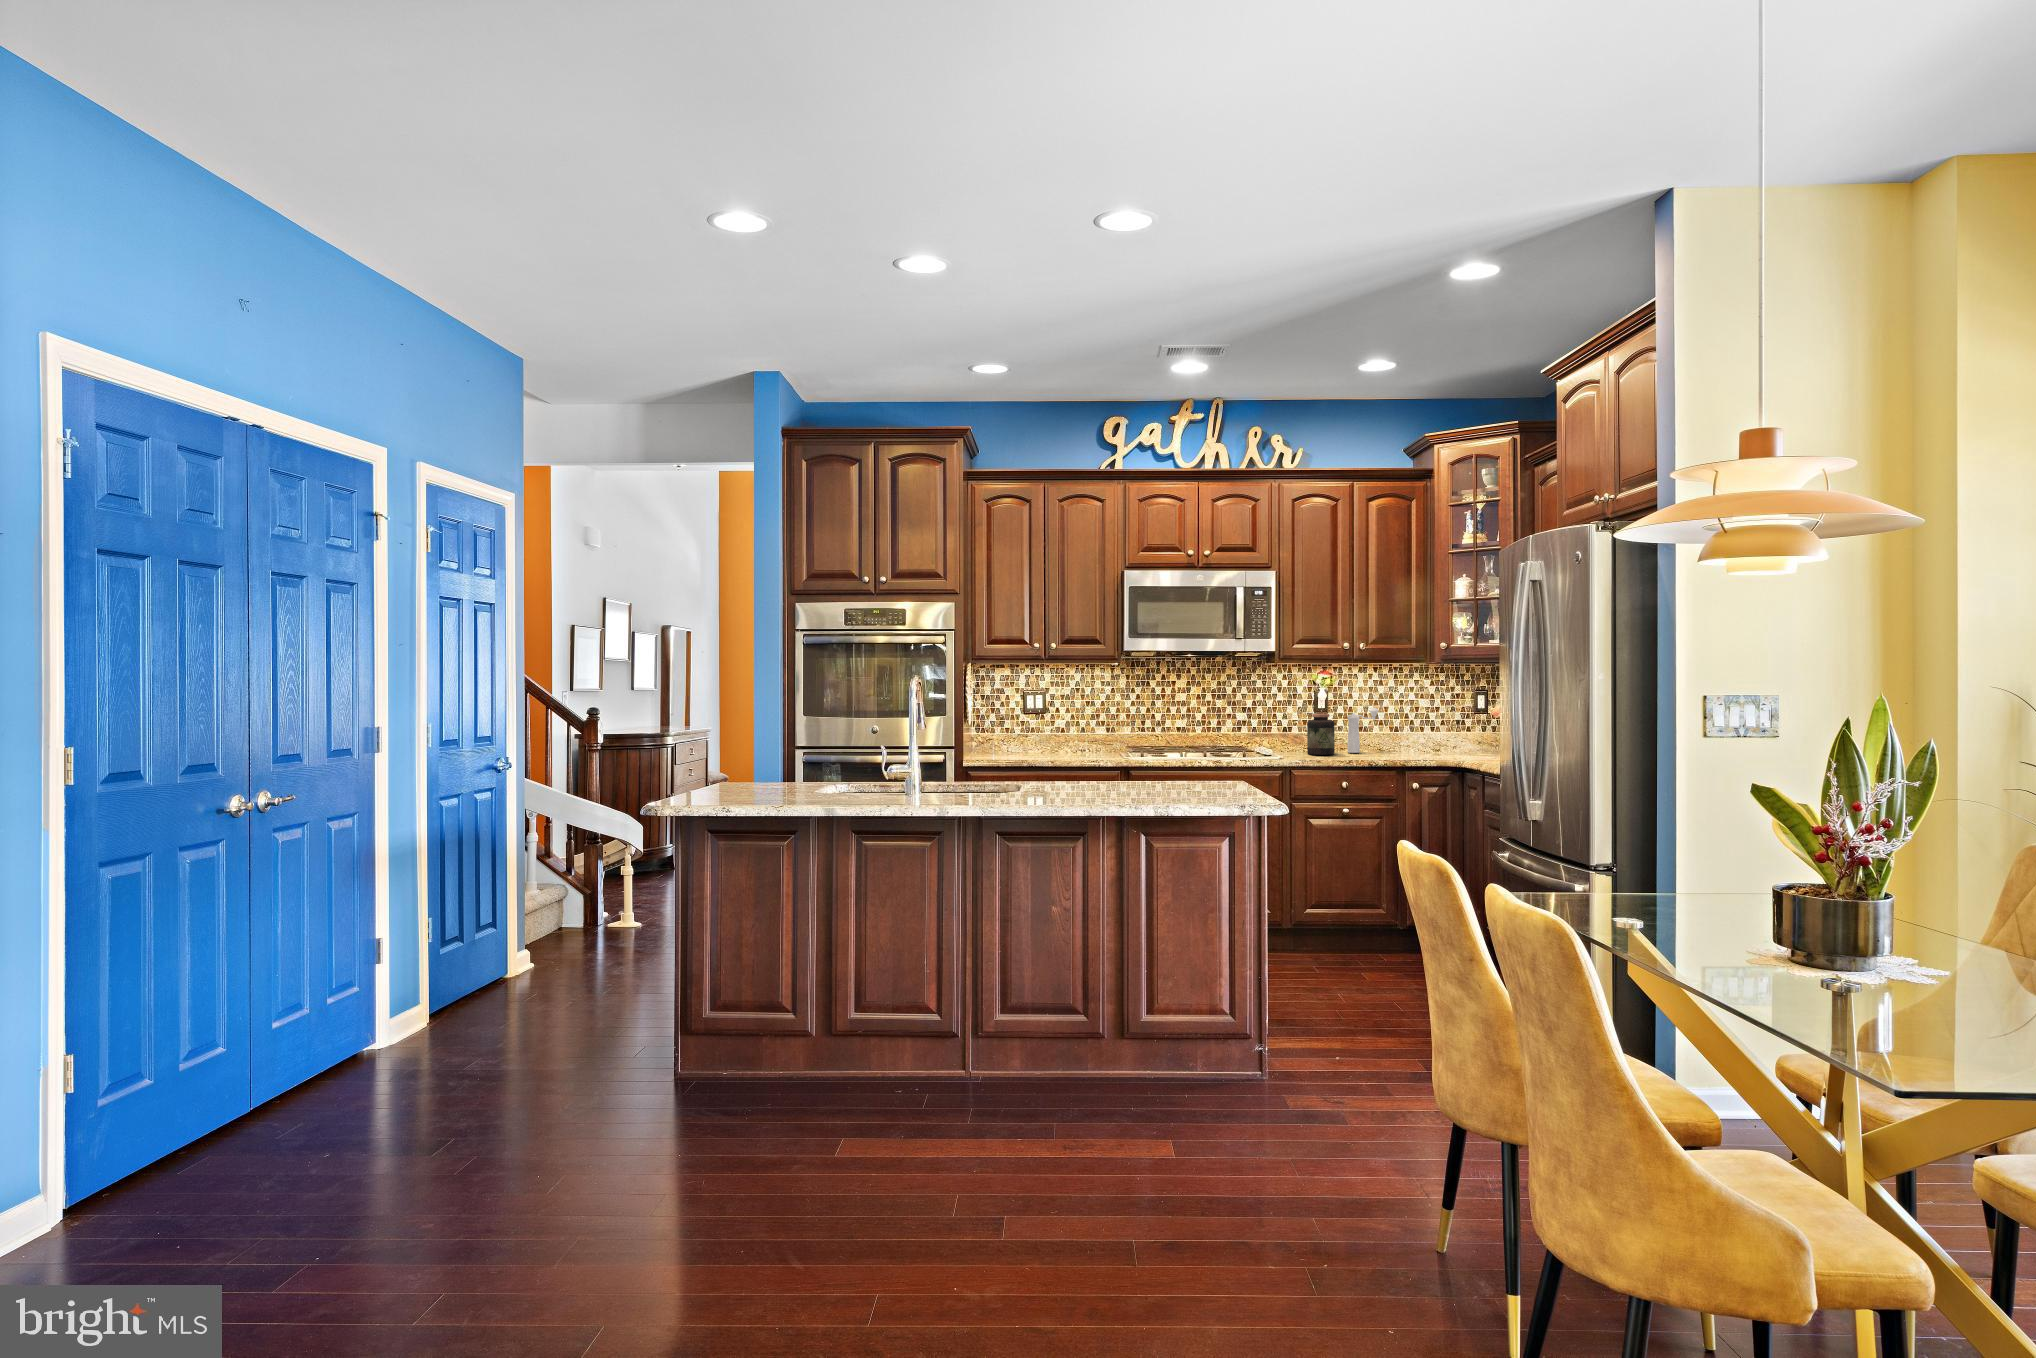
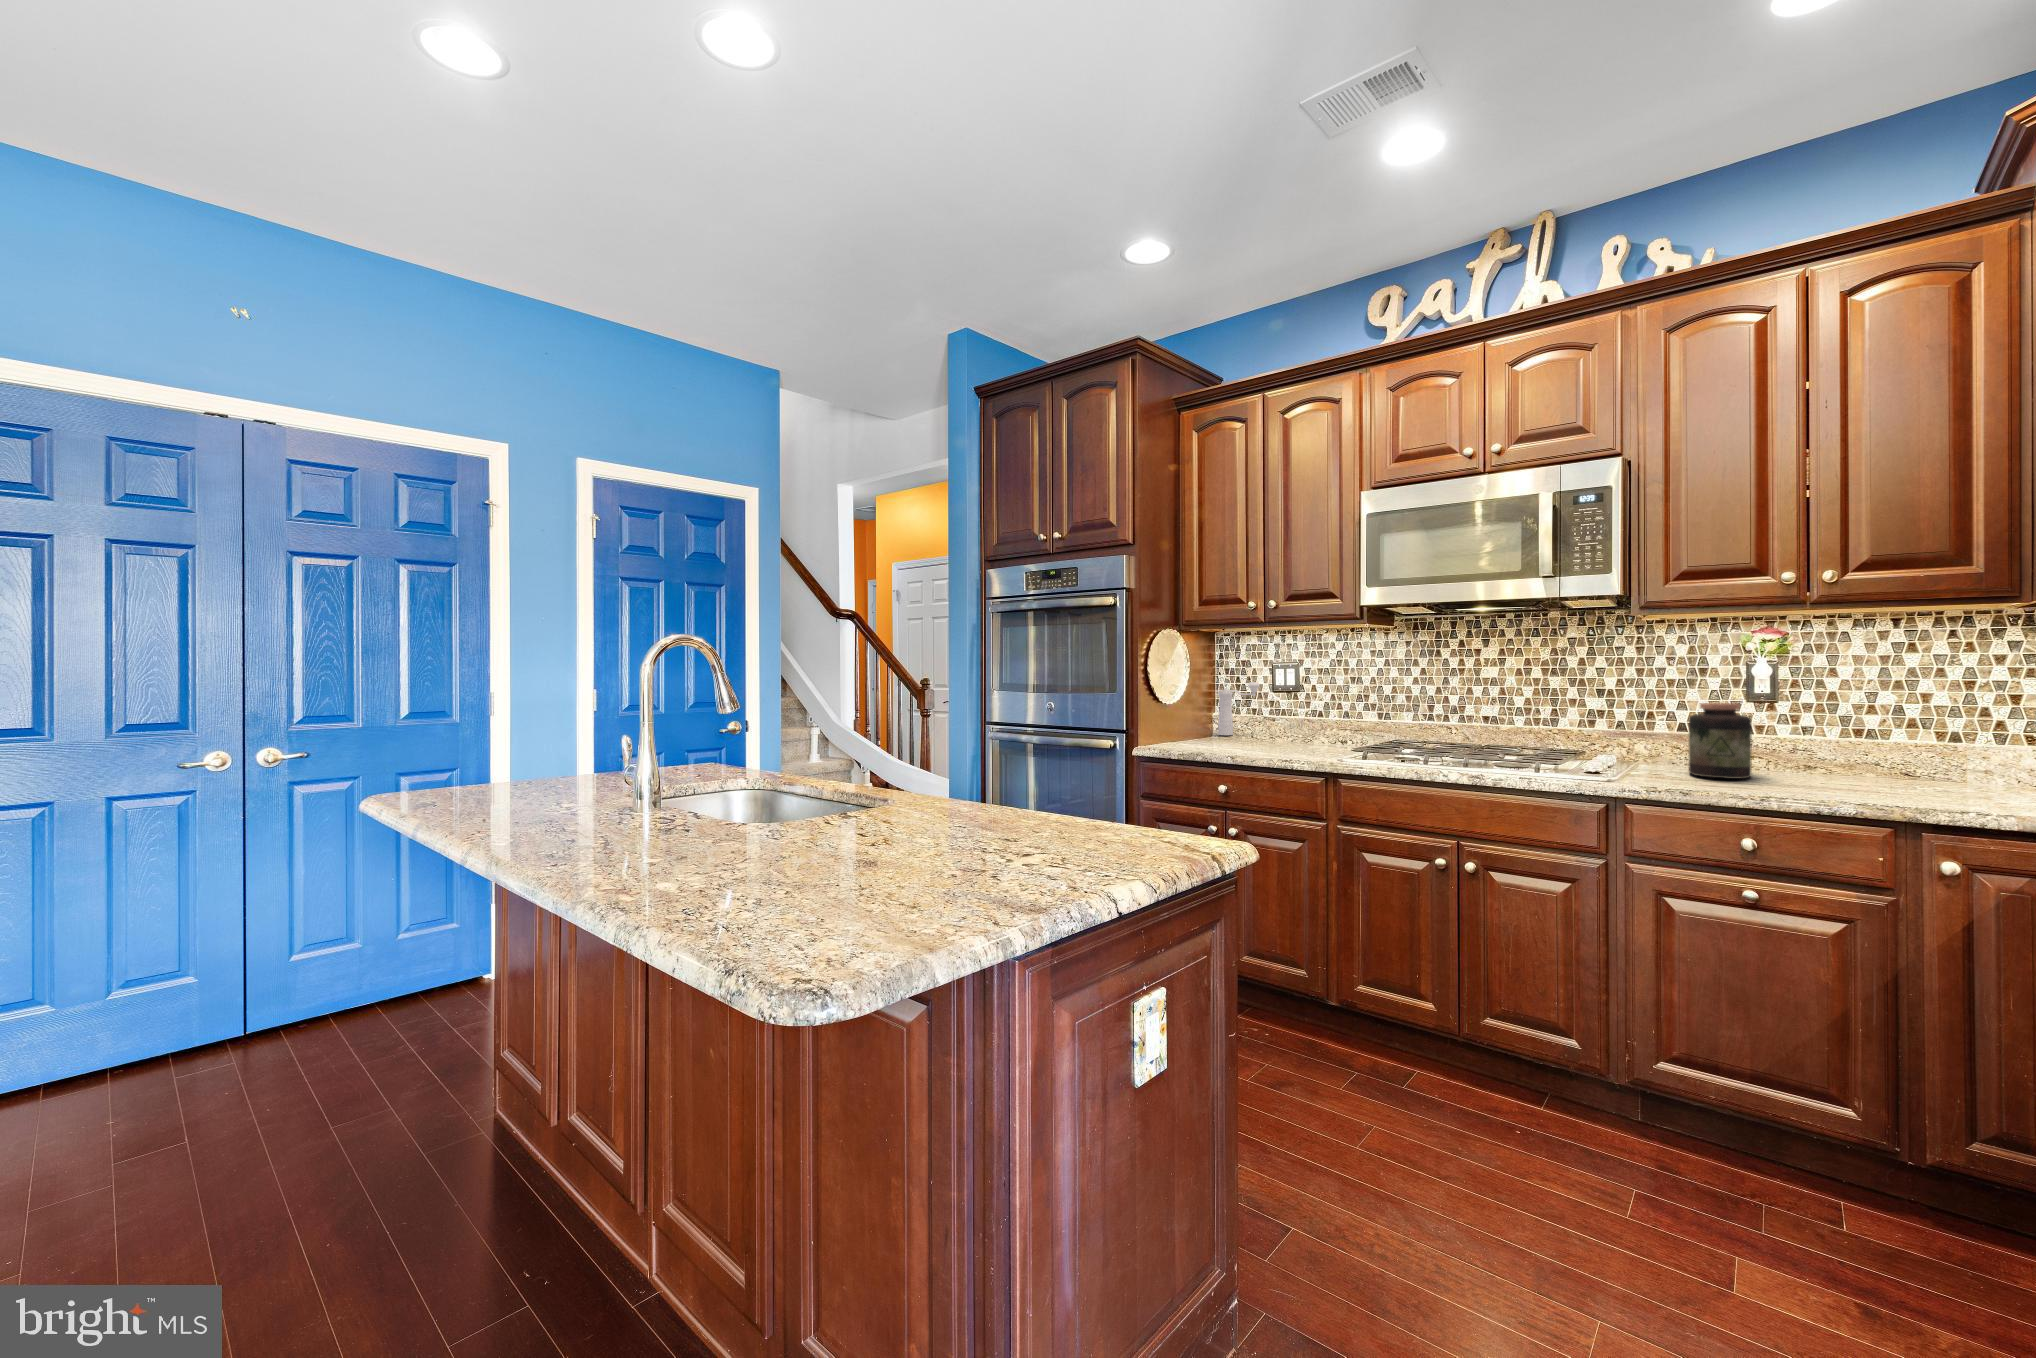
pepper mill: present [1348,708,1379,753] -> present [1218,682,1260,735]

